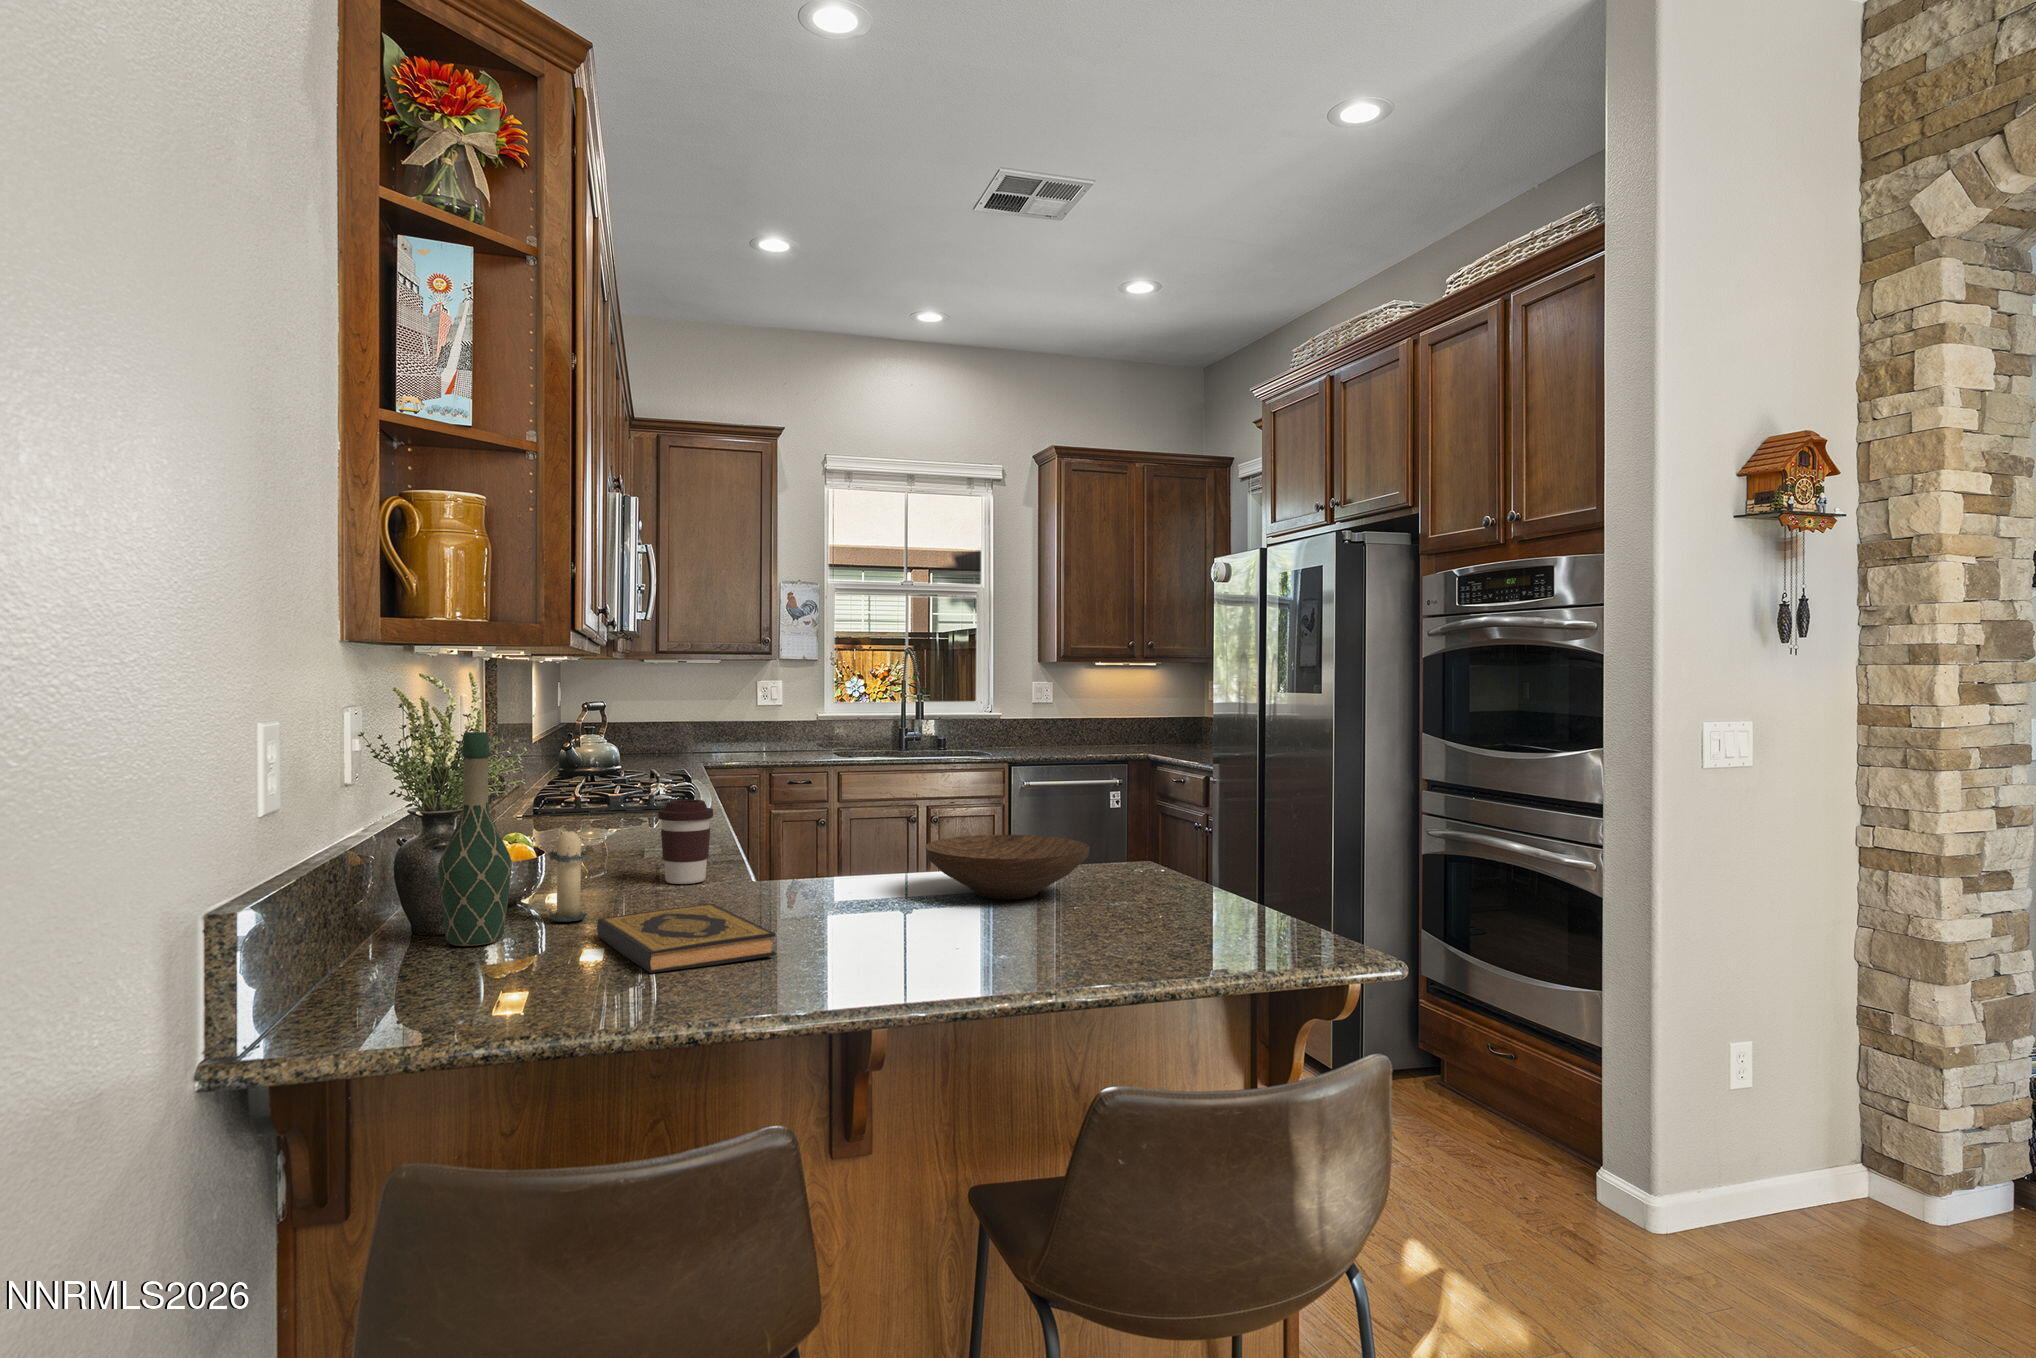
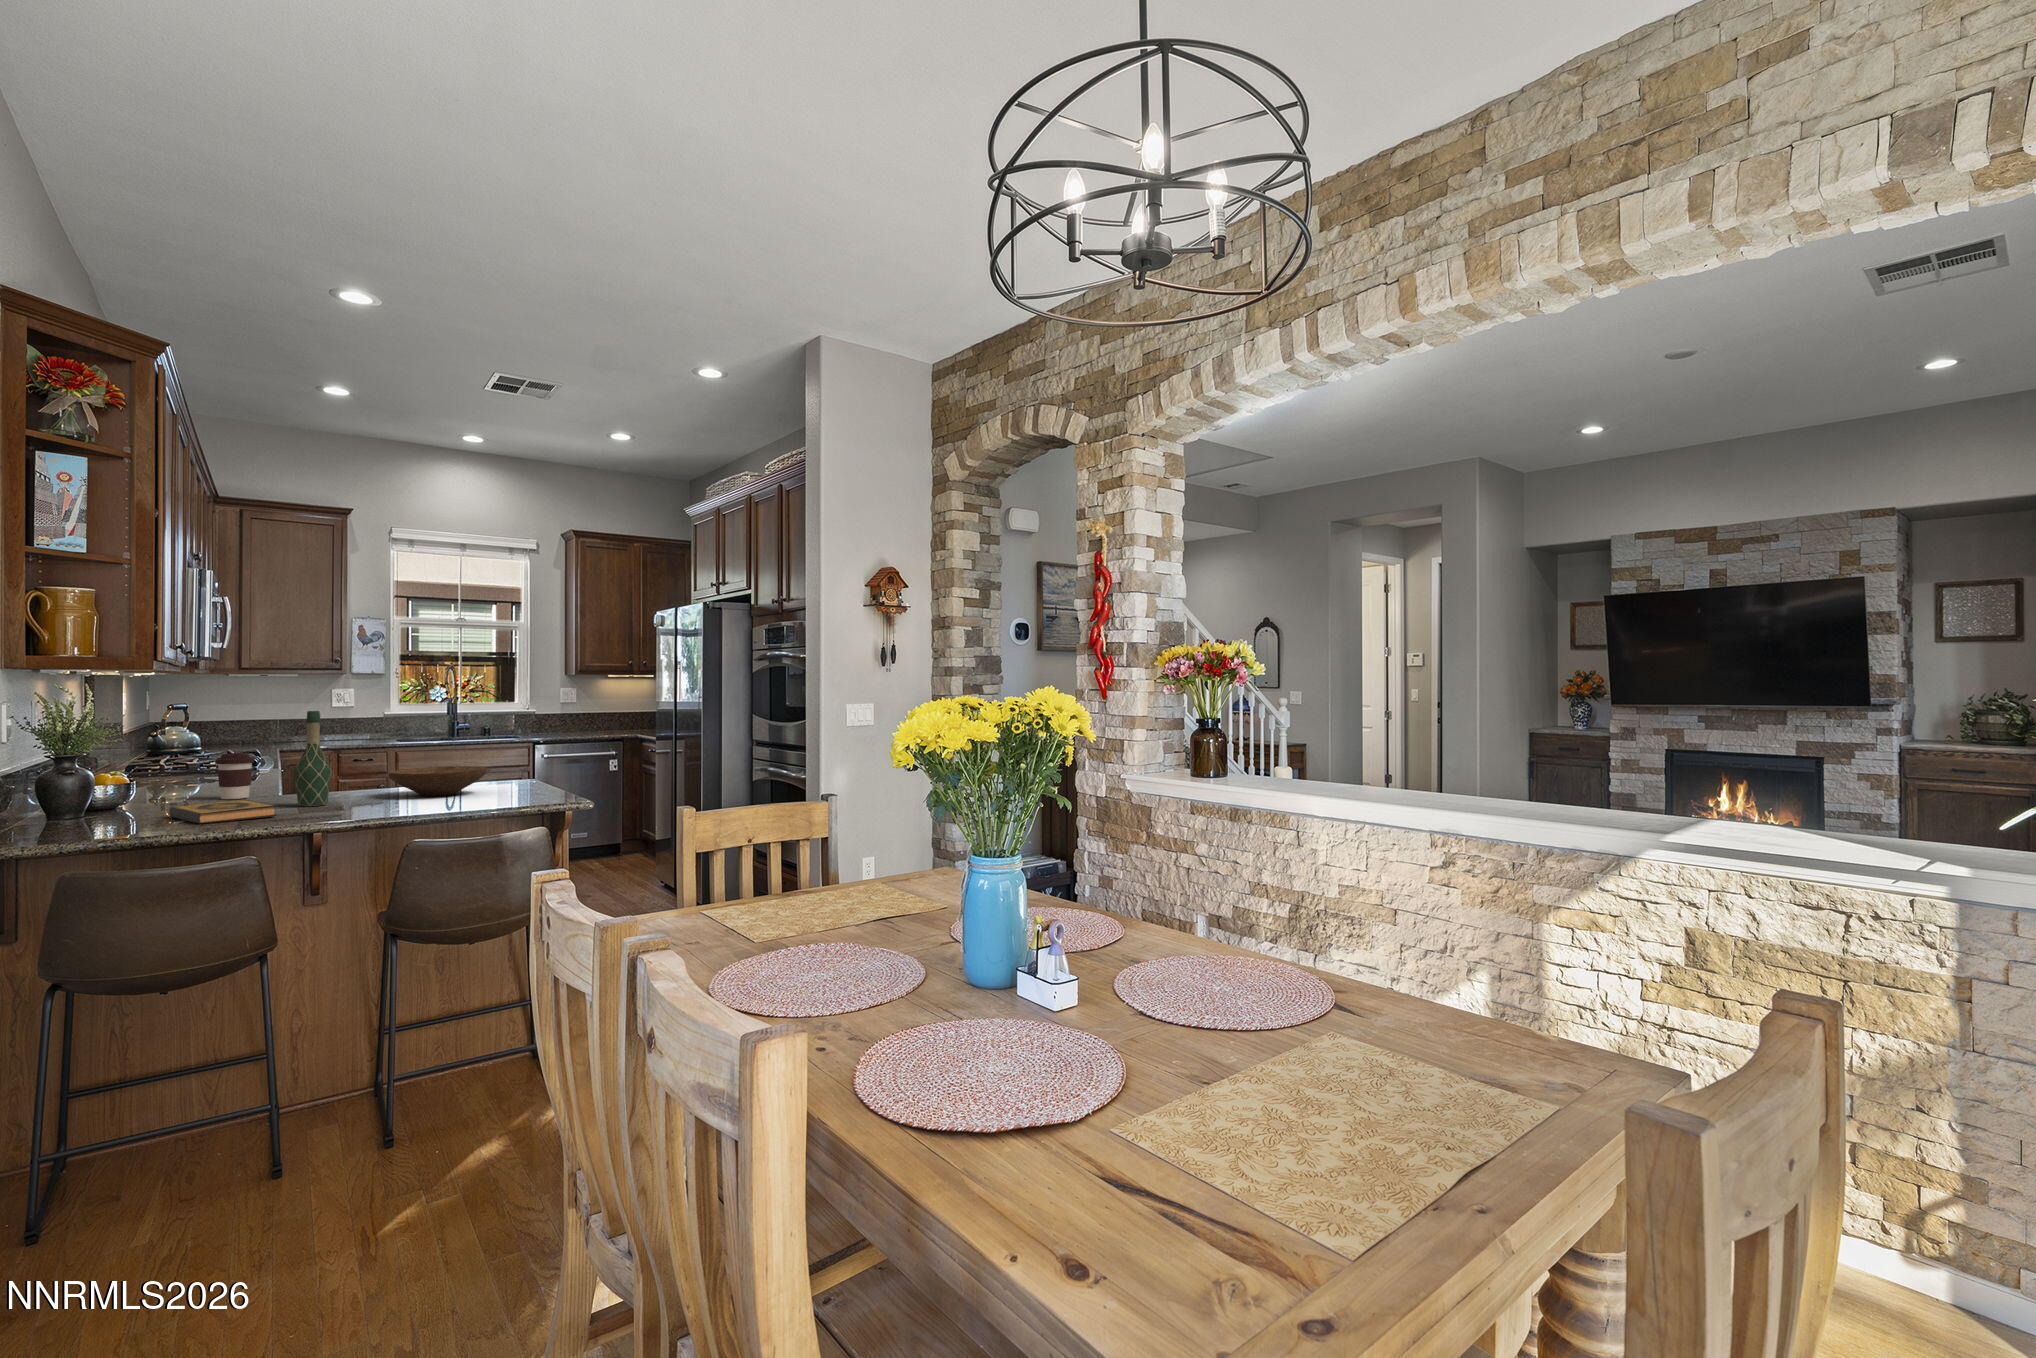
wine bottle: present [438,732,512,946] -> present [294,711,332,806]
candle: present [548,824,588,922] -> none [134,762,168,814]

